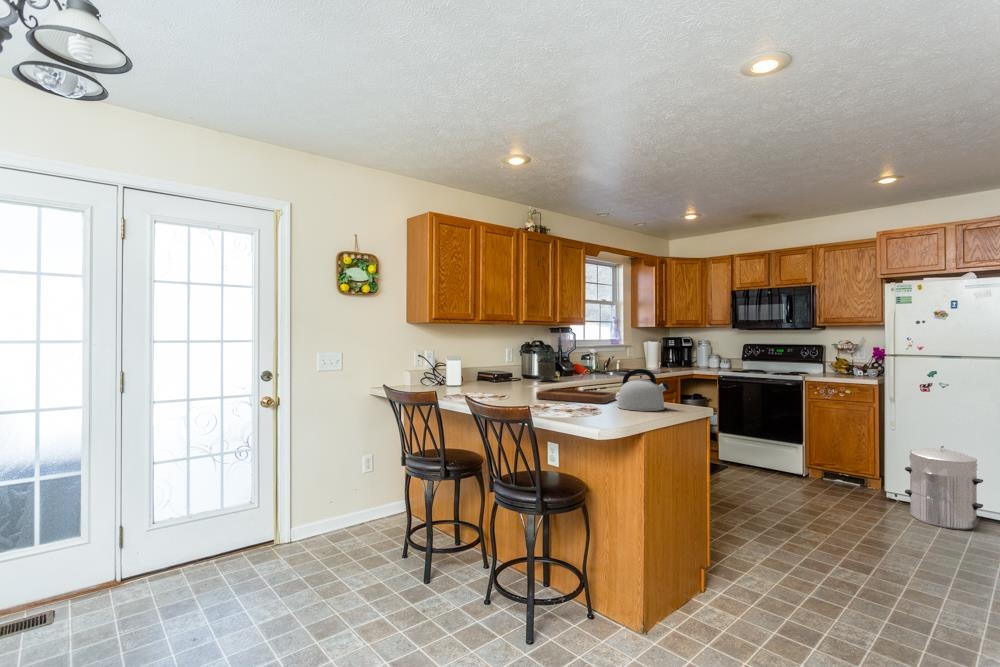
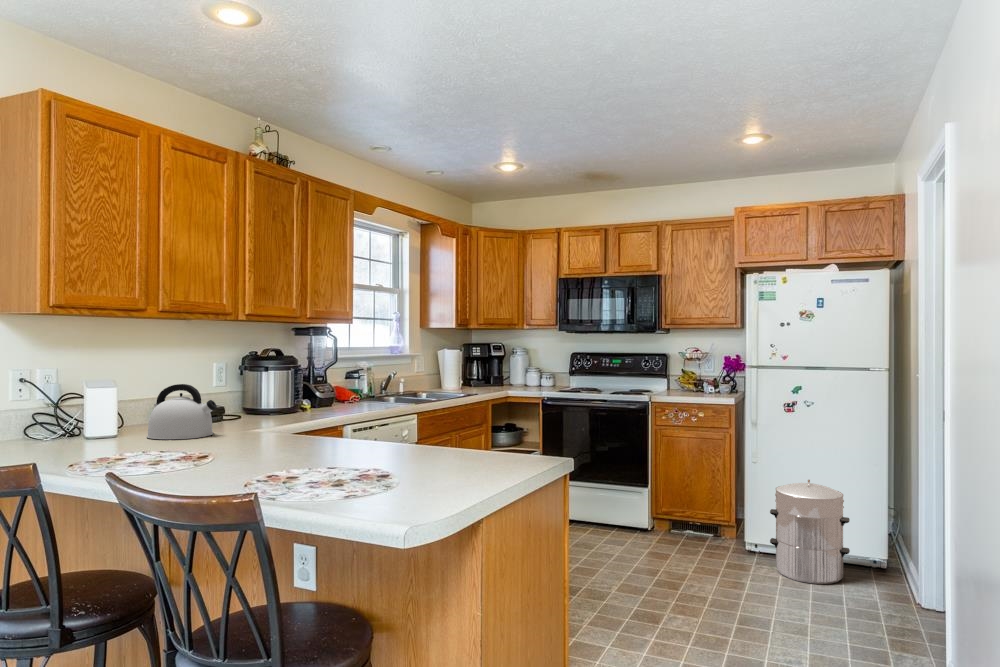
potted plant: present [532,342,561,381] -> none [261,343,315,419]
kettle: present [618,369,669,411] -> present [147,384,217,439]
tray: present [536,375,616,404] -> none [271,410,417,463]

